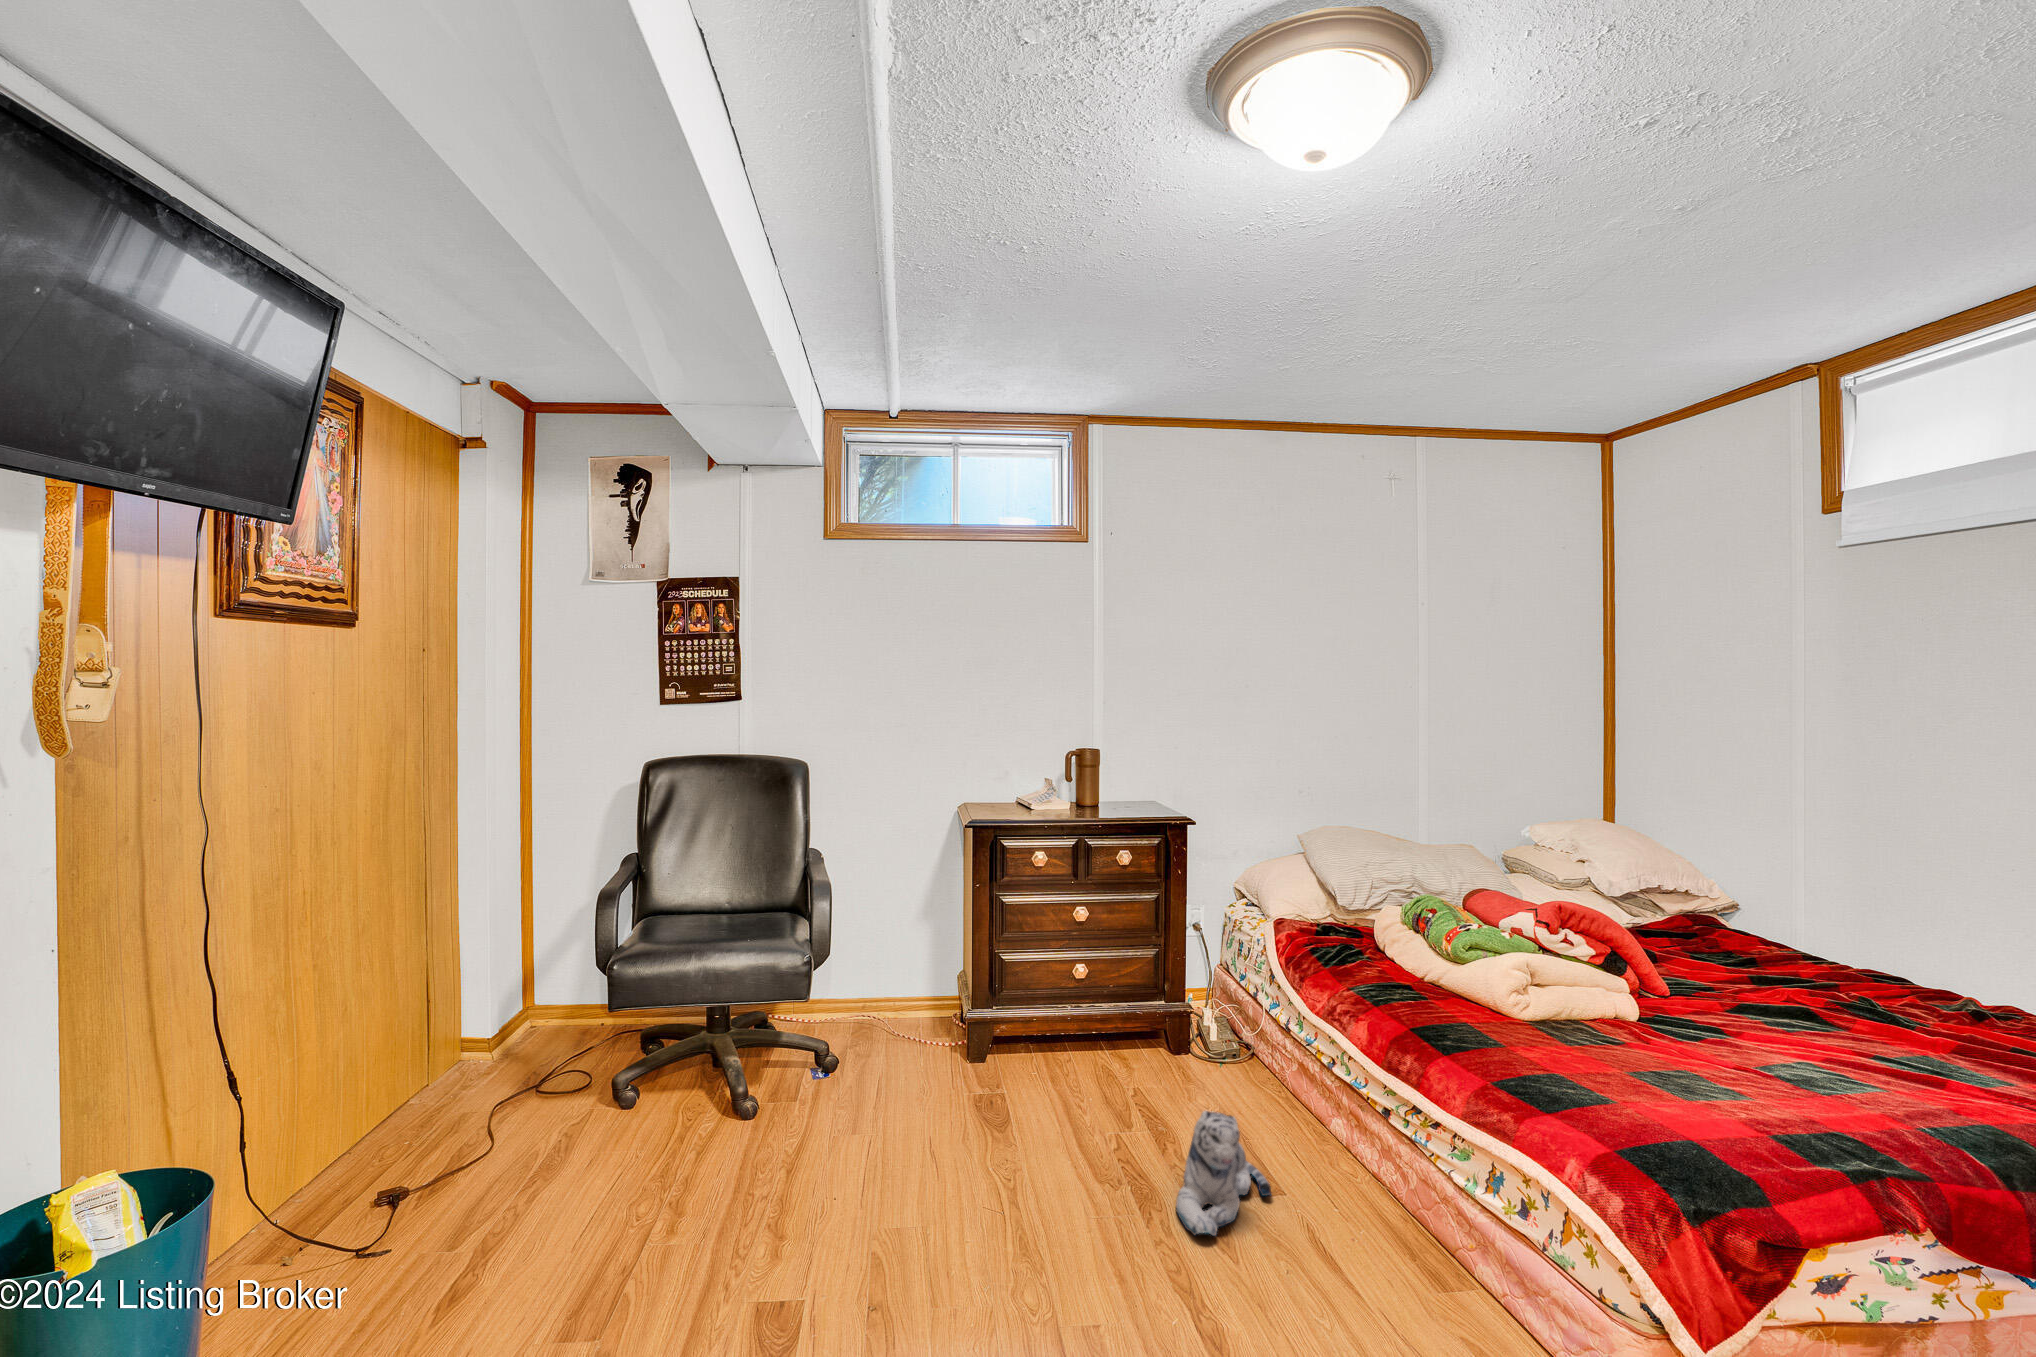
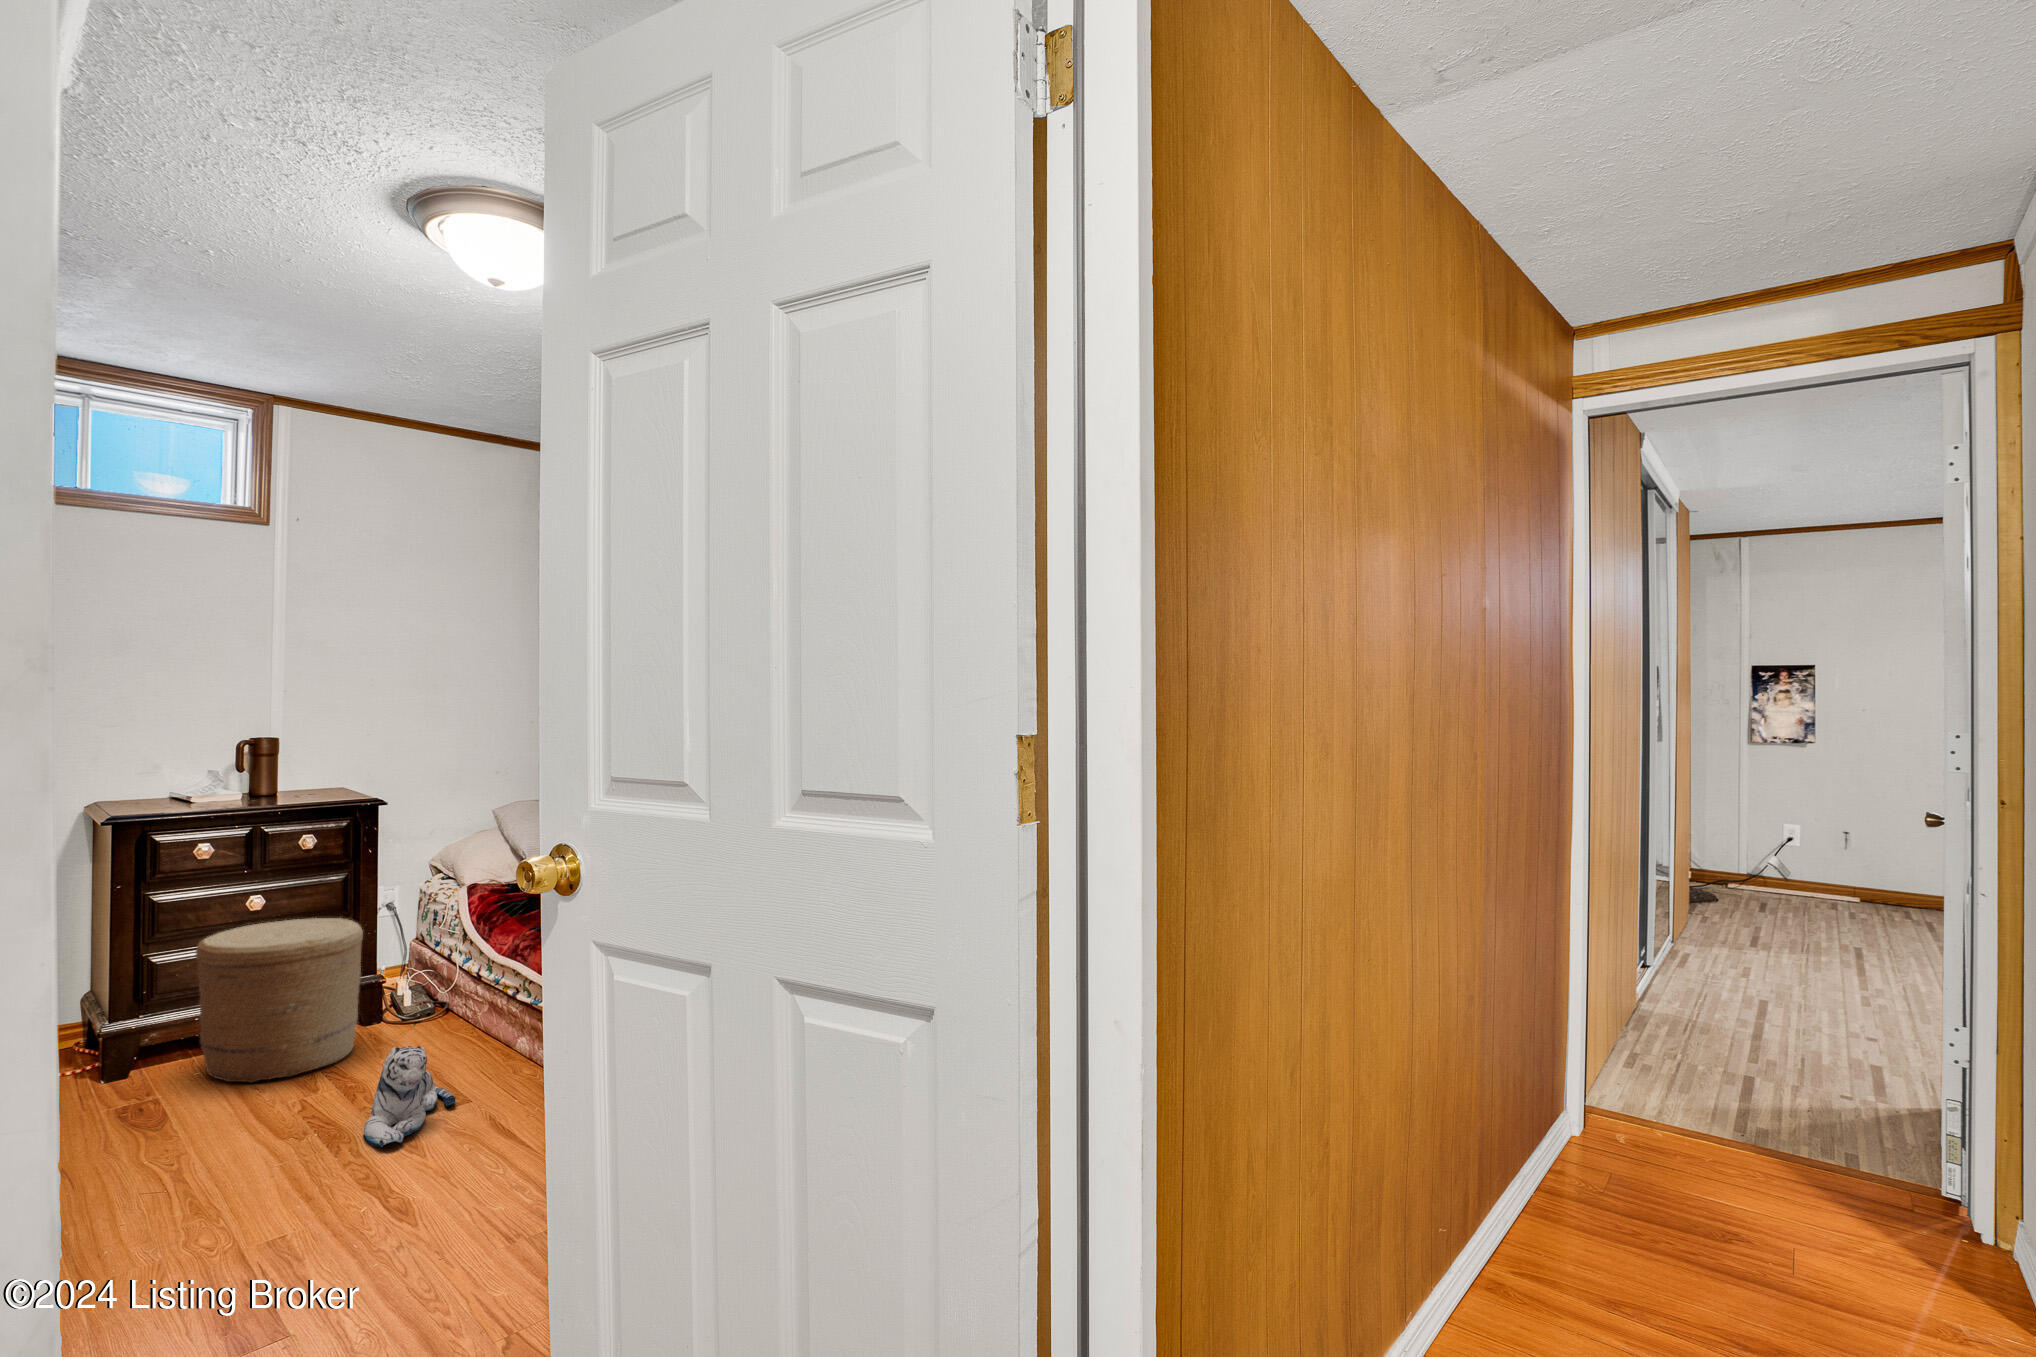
woven basket: none [1034,932,1172,1101] -> present [196,918,363,1083]

